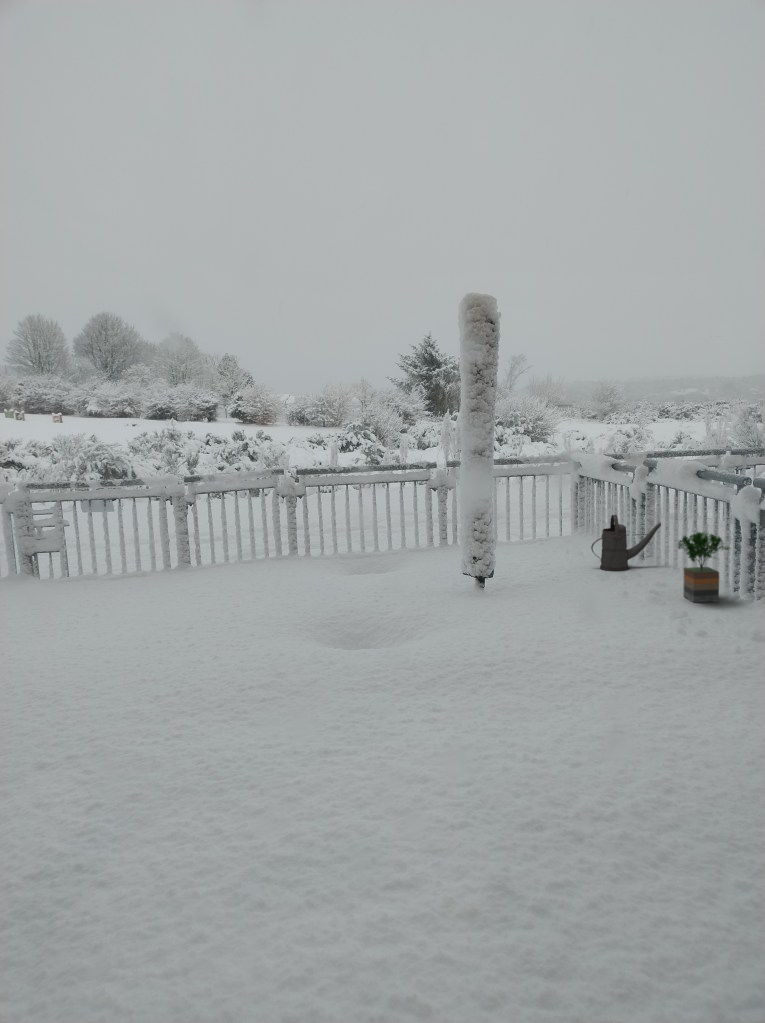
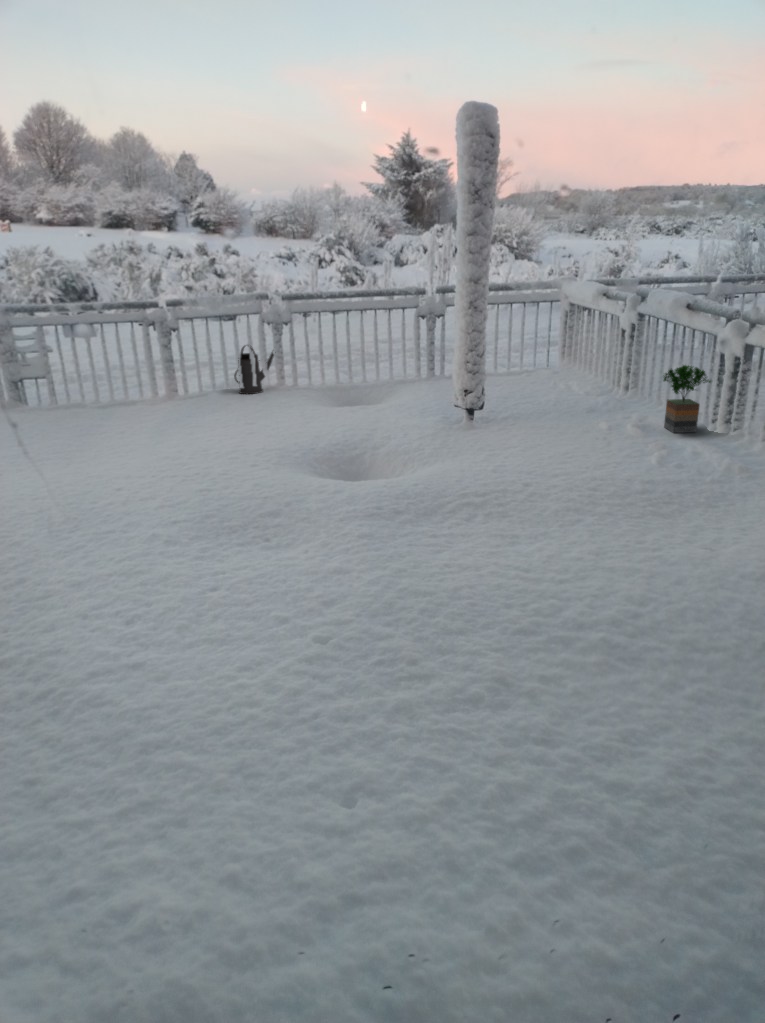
watering can: present [591,515,661,571] -> present [234,346,274,394]

